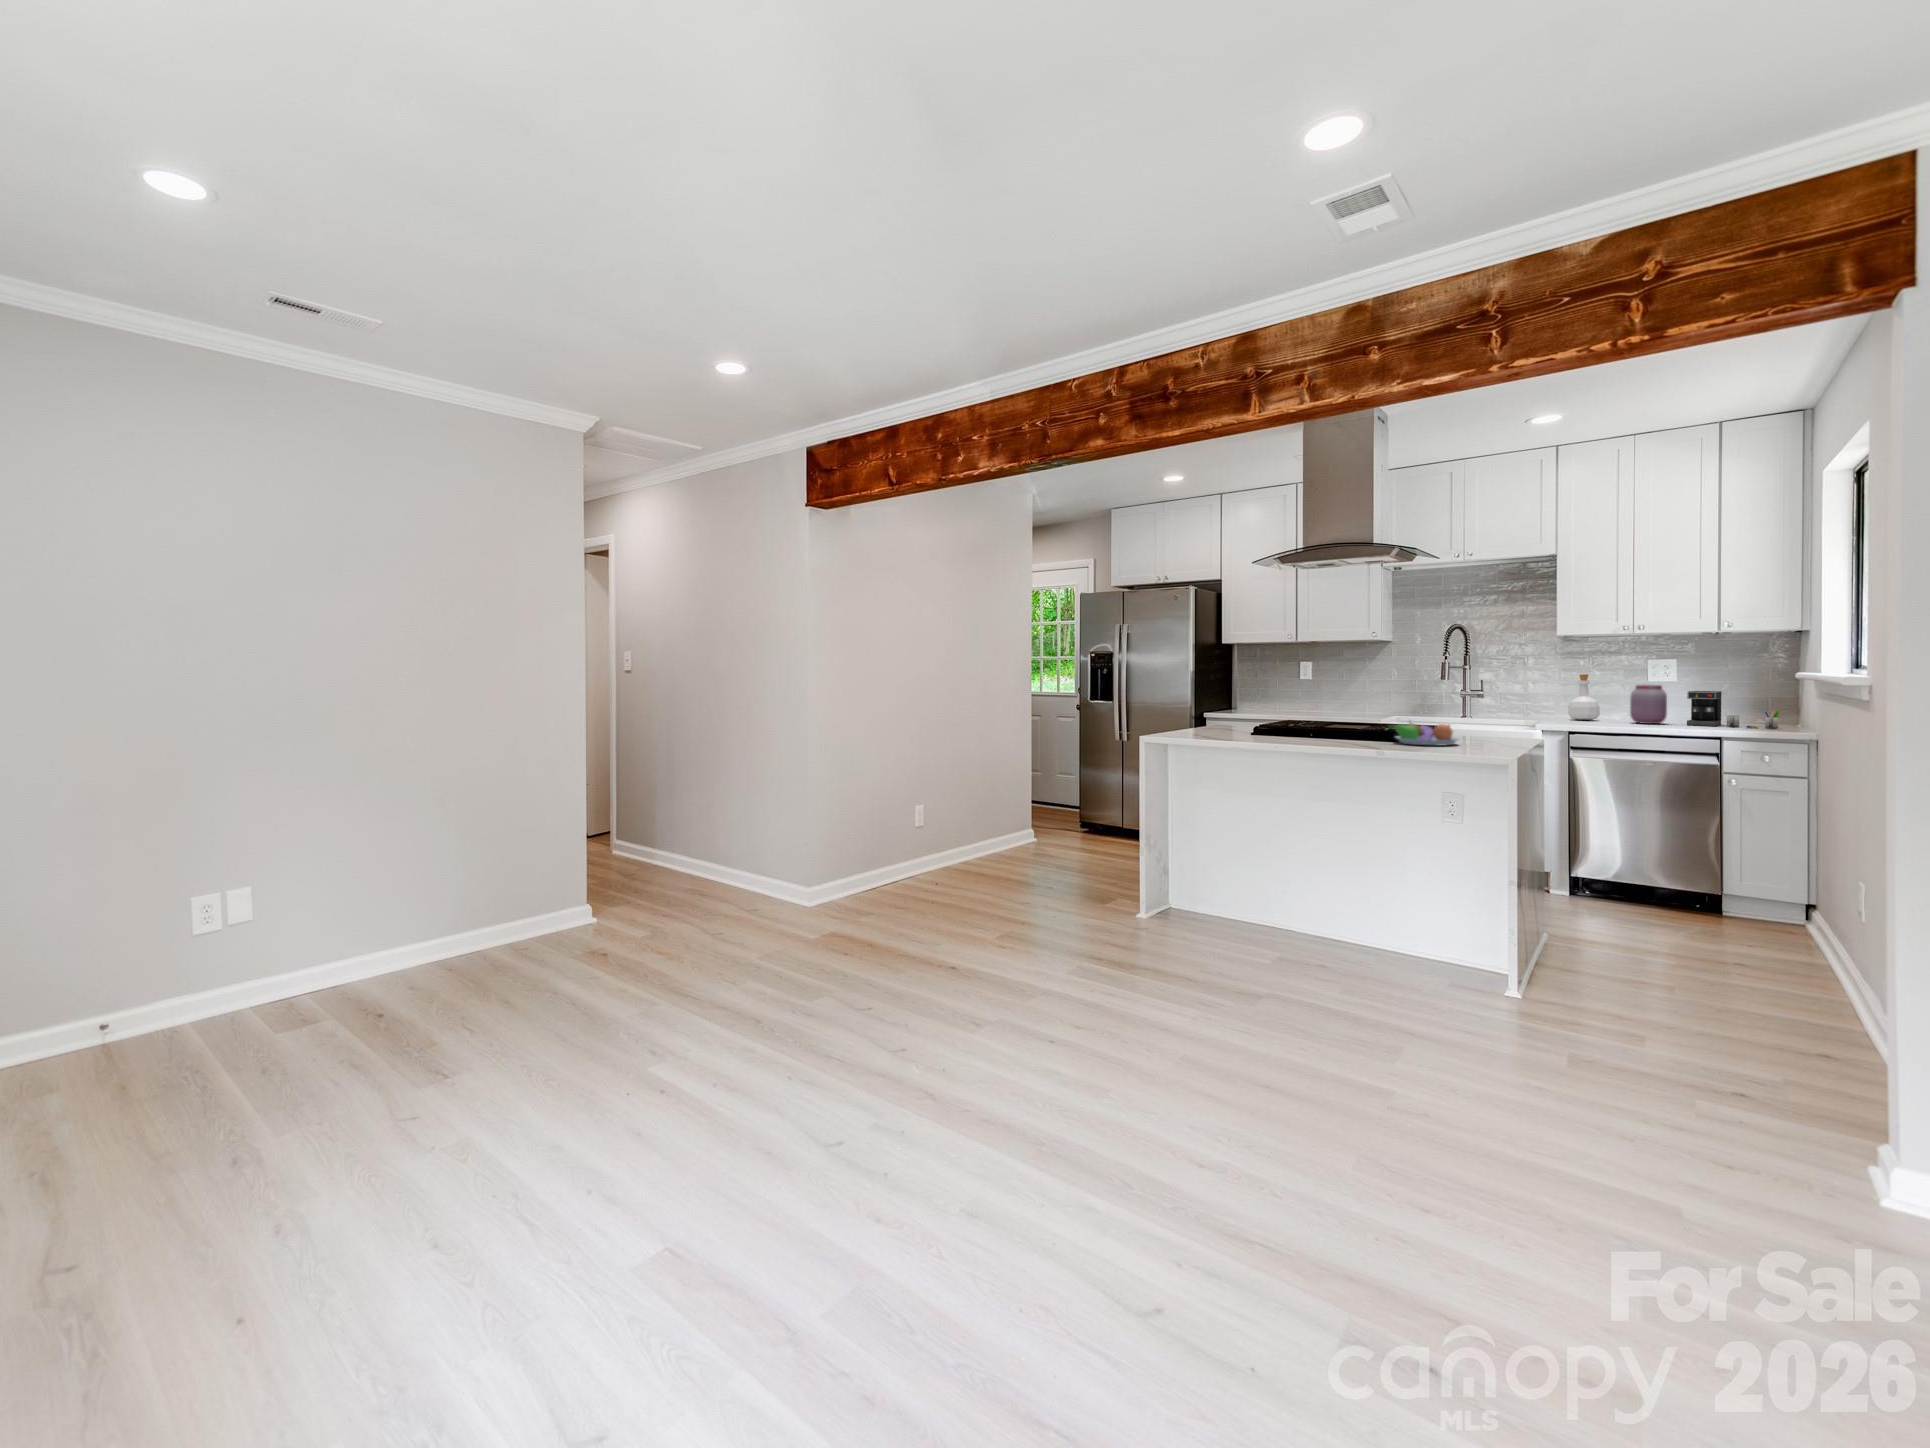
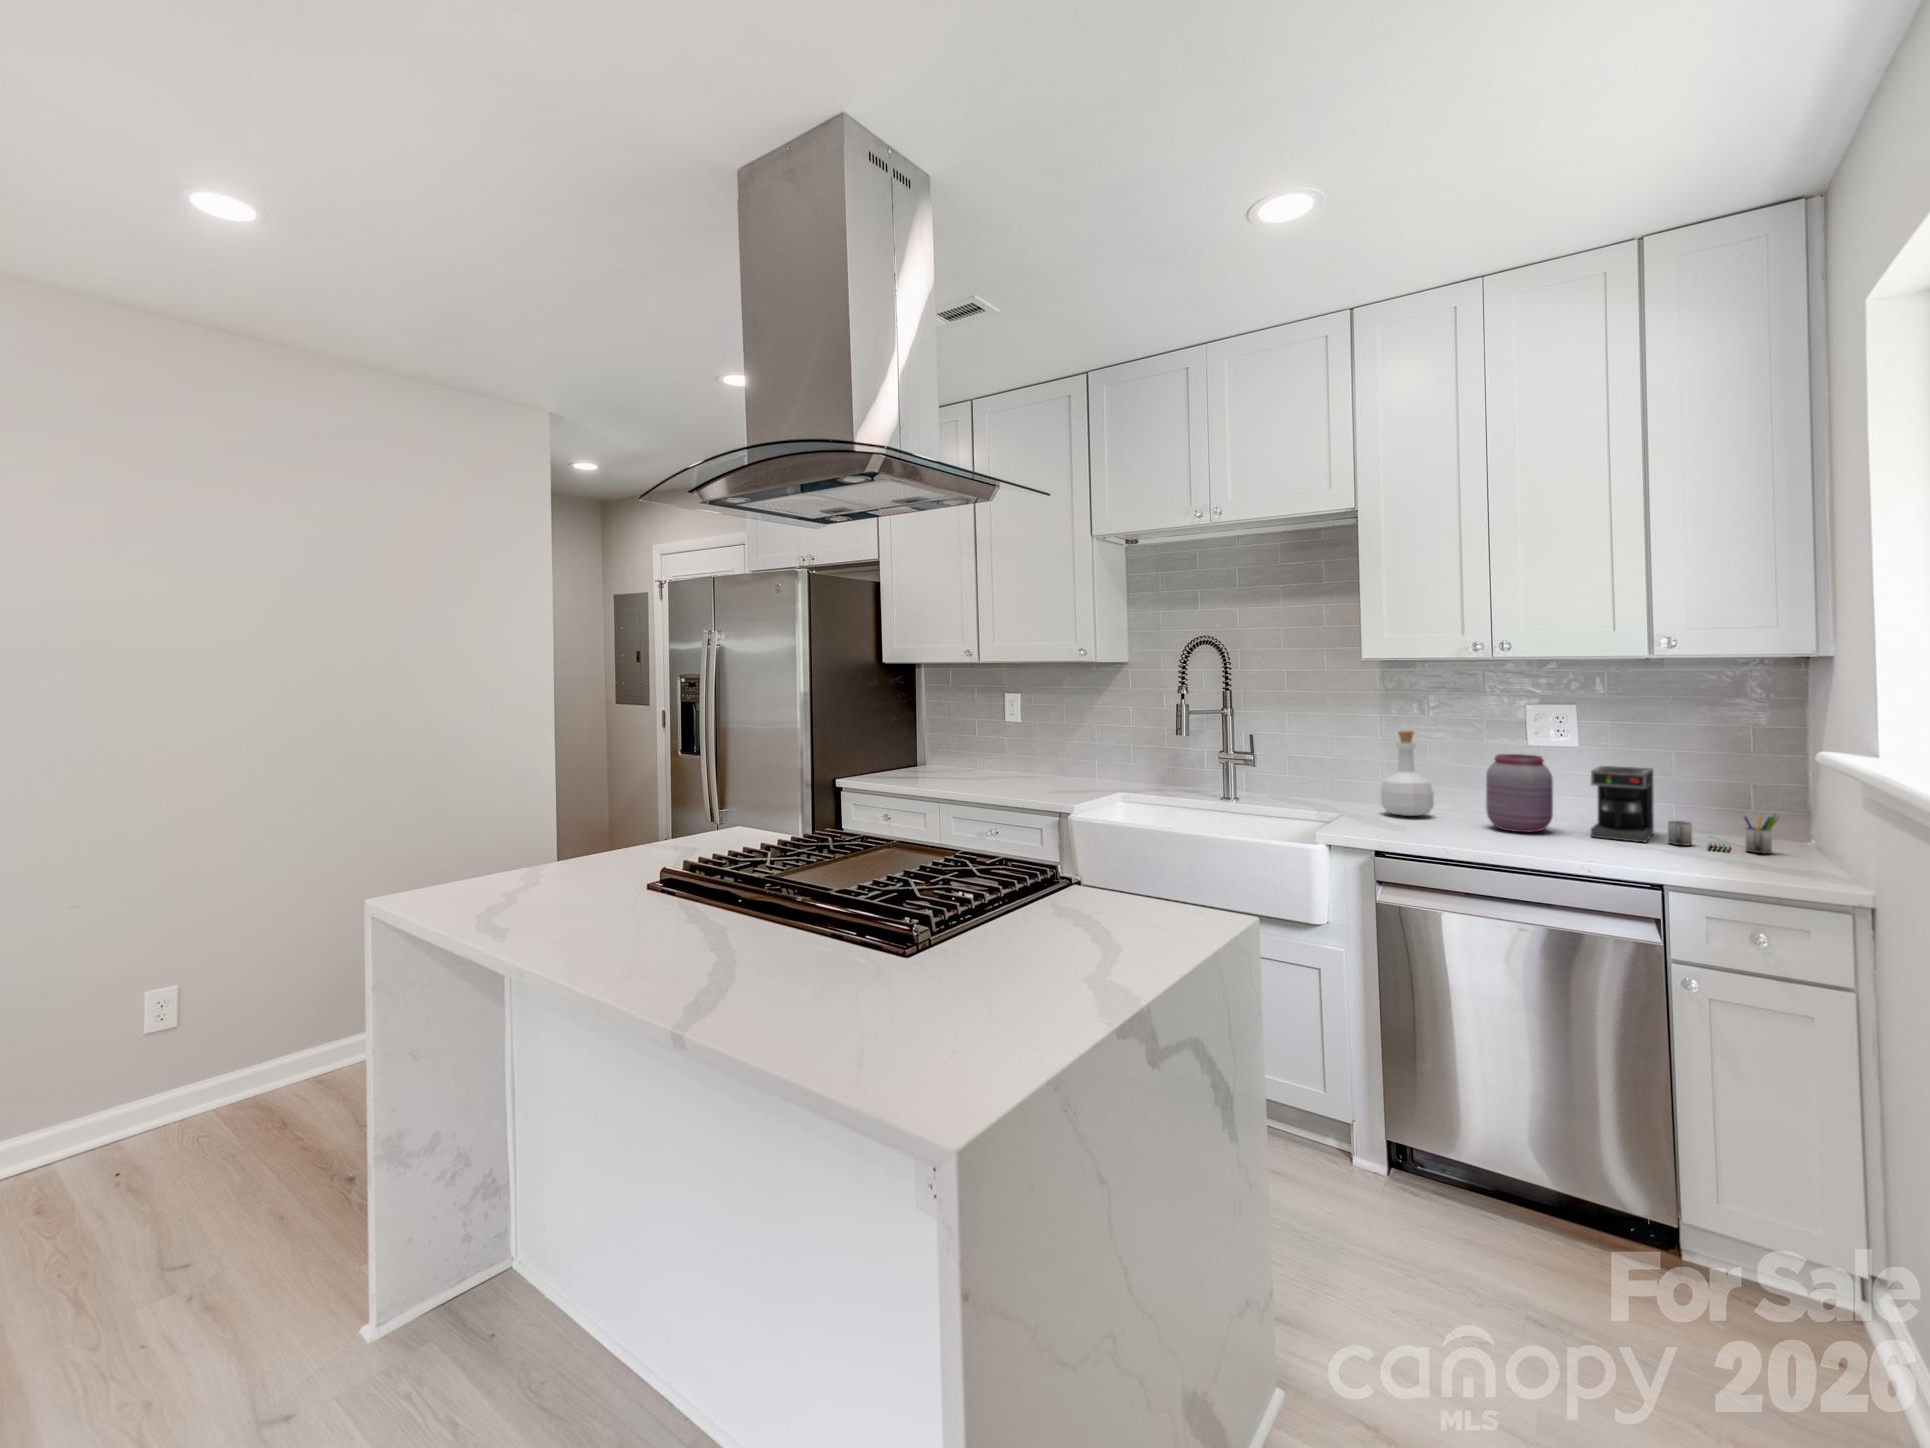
fruit bowl: present [1389,722,1459,745] -> none [772,930,958,1045]

